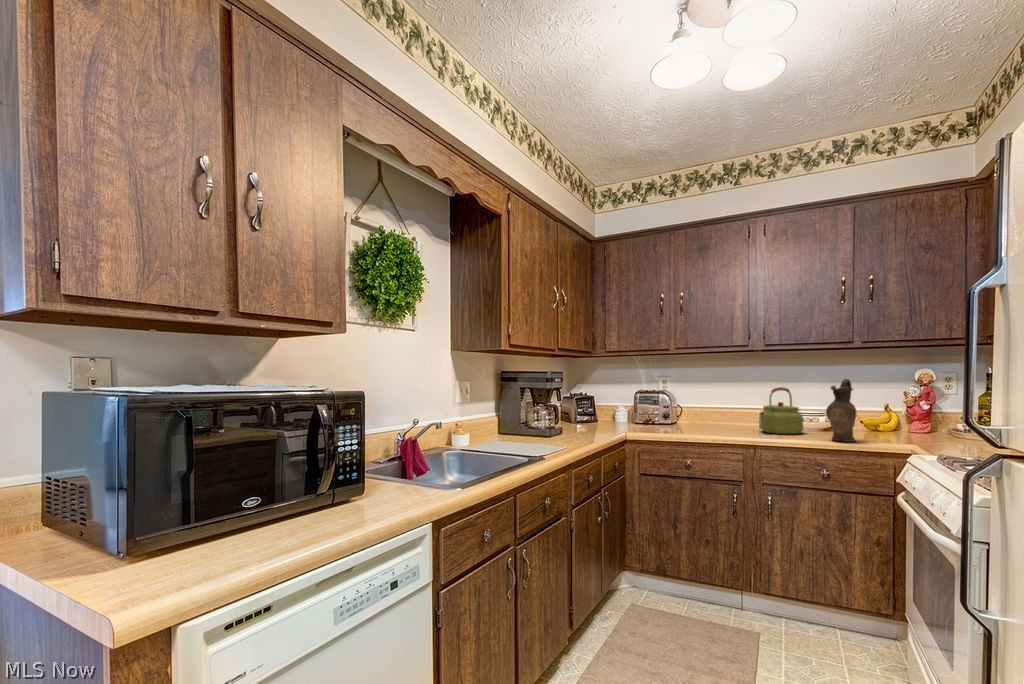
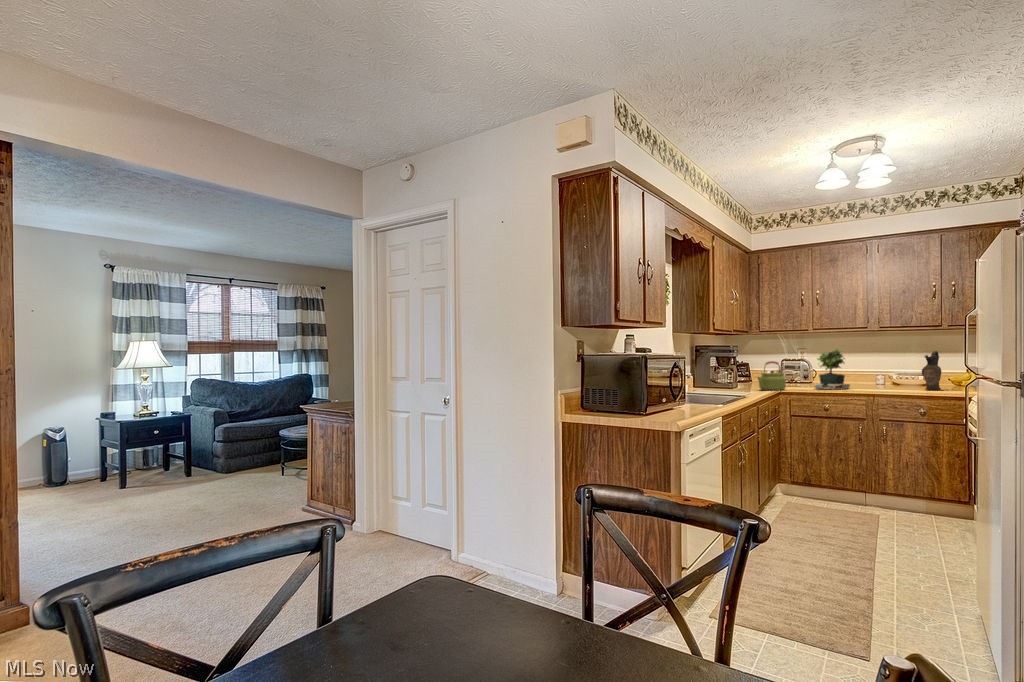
potted plant: none [673,371,723,434] -> present [815,349,850,390]
kettle: present [760,387,803,434] -> present [758,361,786,390]

